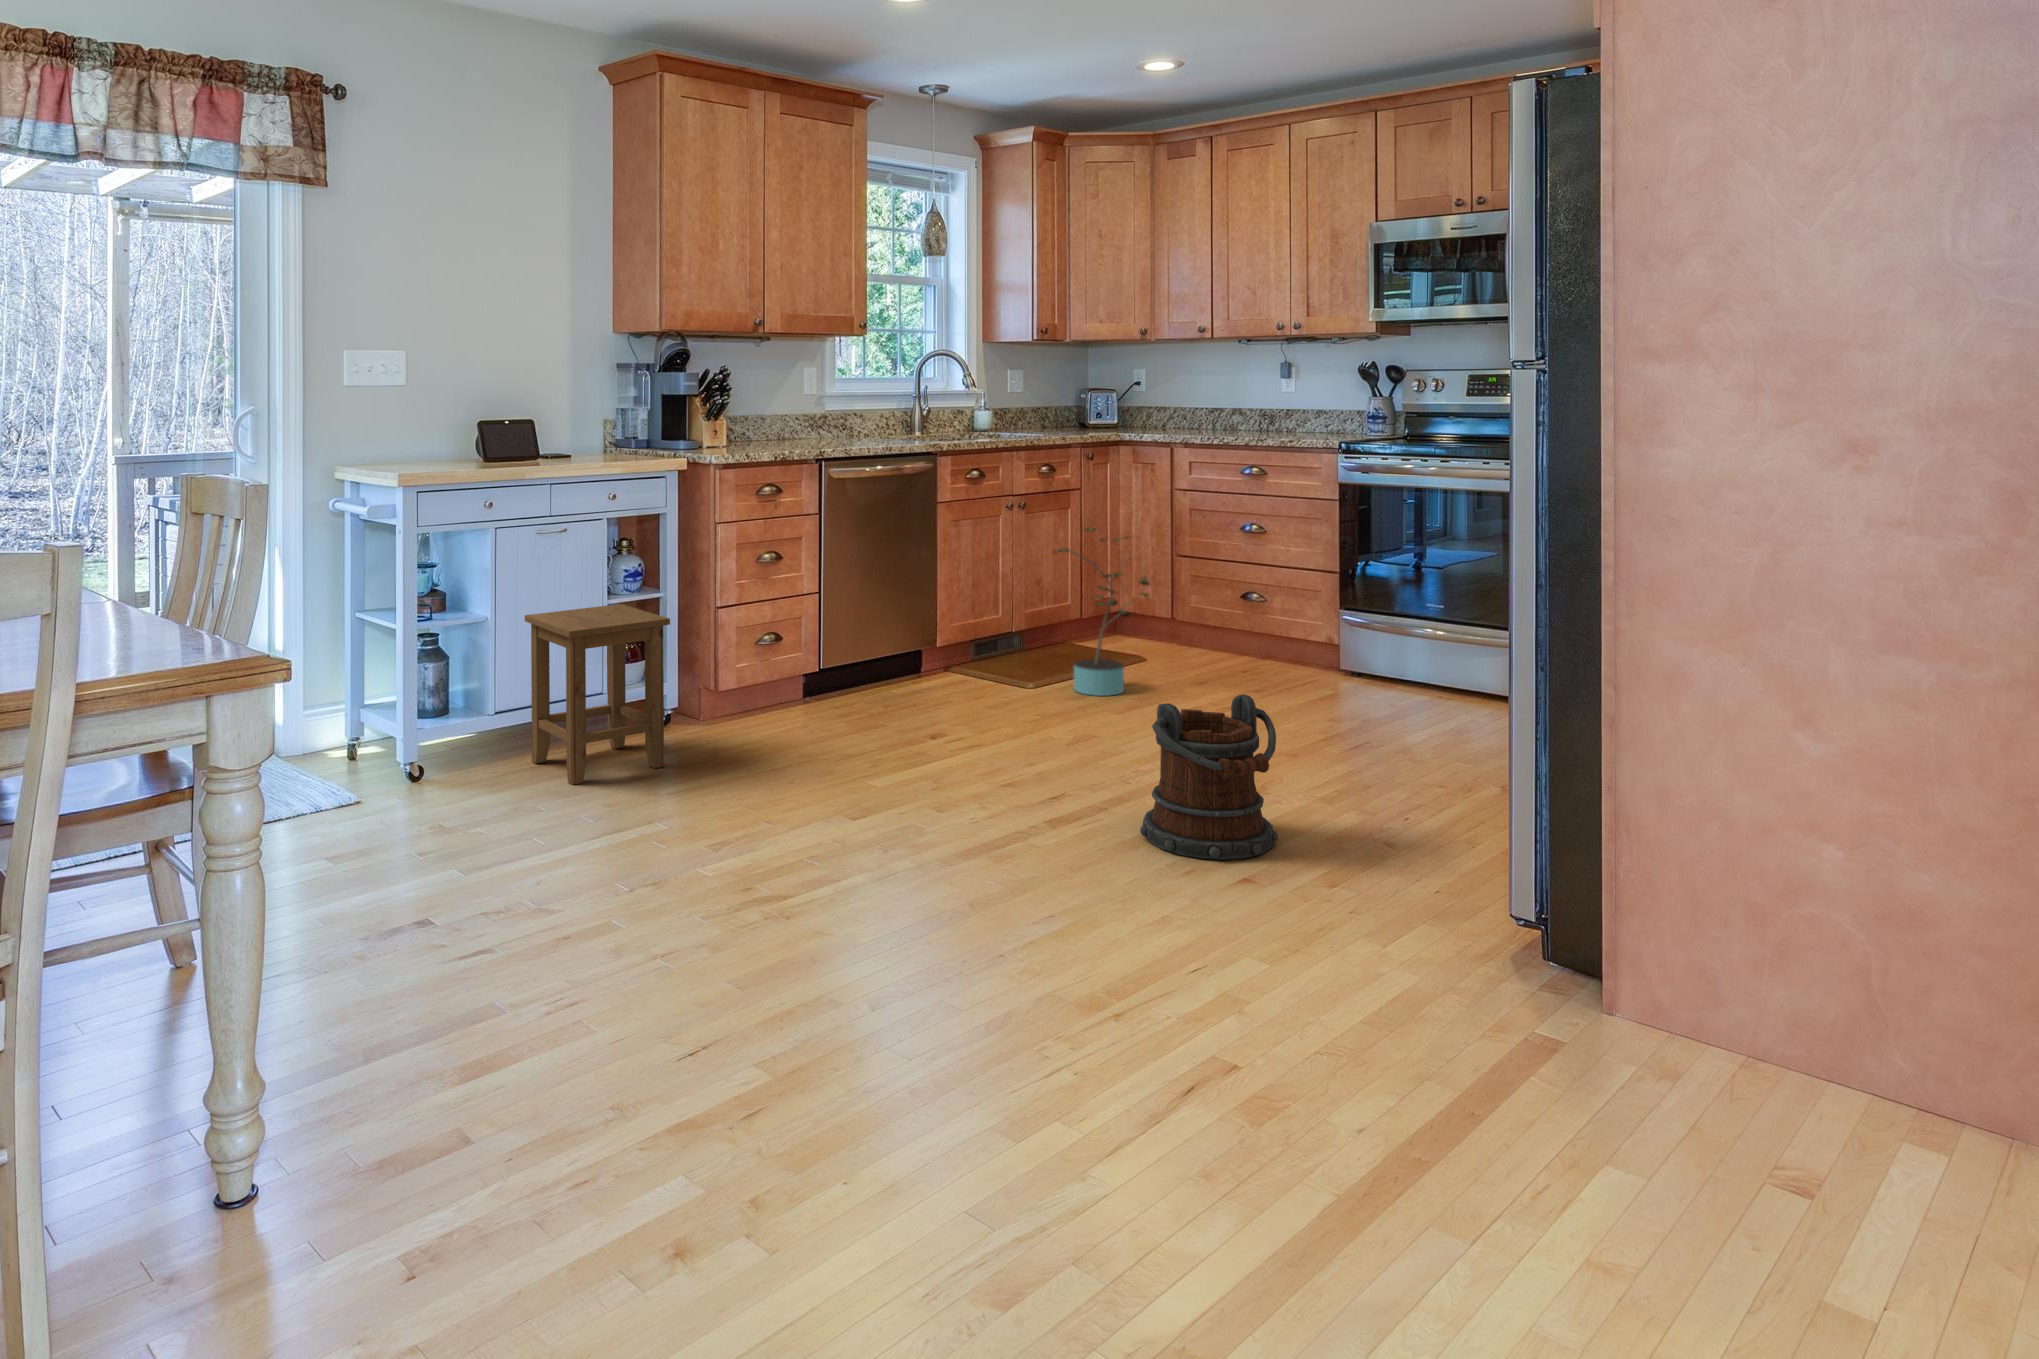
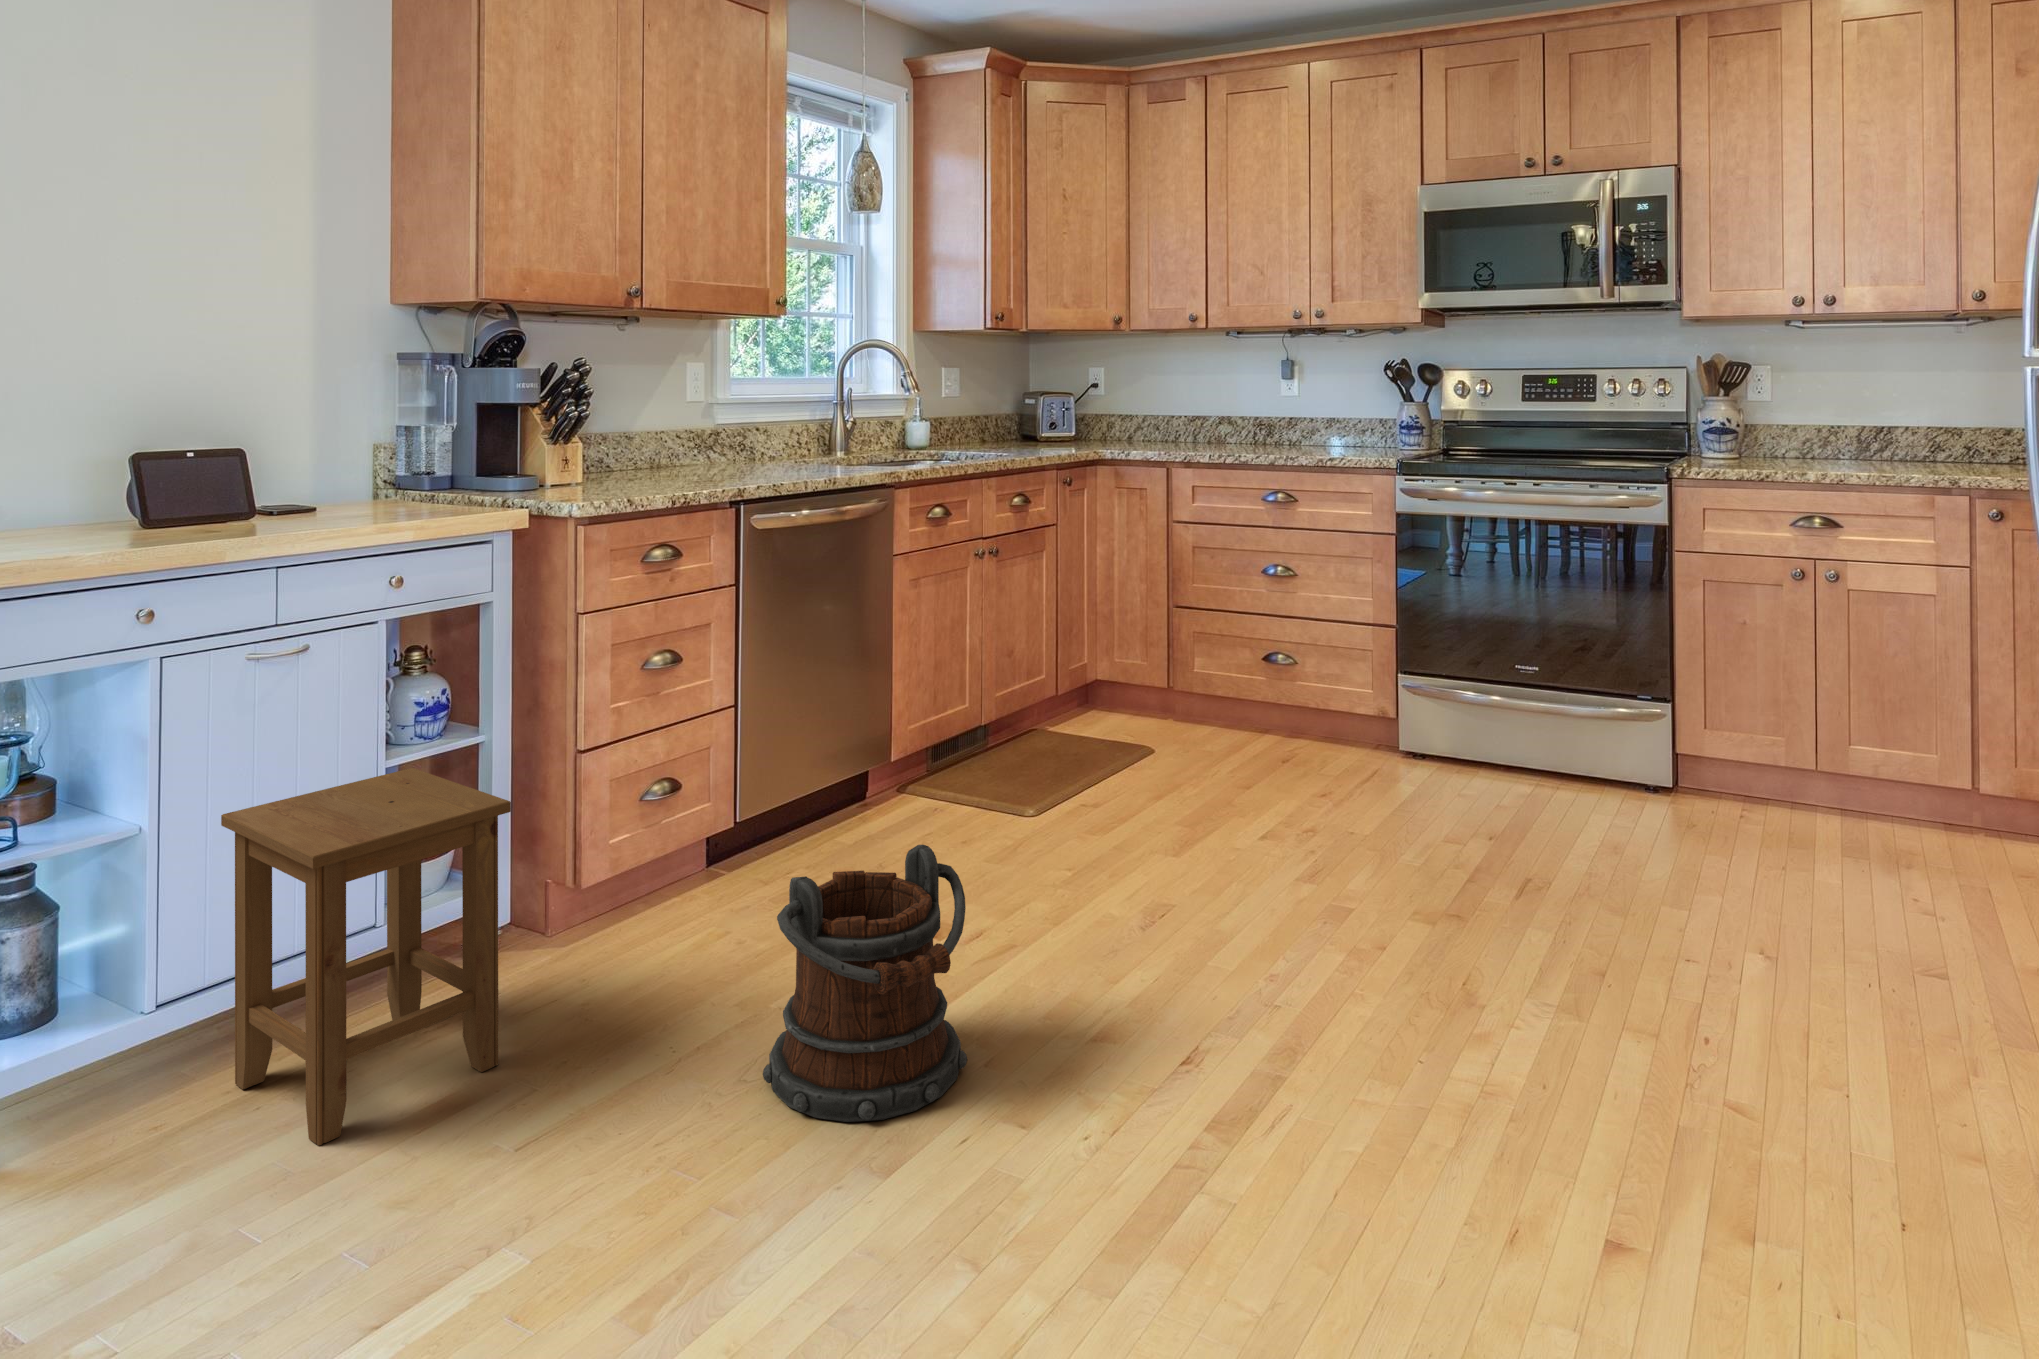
potted plant: present [1053,528,1149,696] -> none [1065,583,1201,820]
bucket: present [1140,695,1278,860] -> present [763,845,967,1122]

